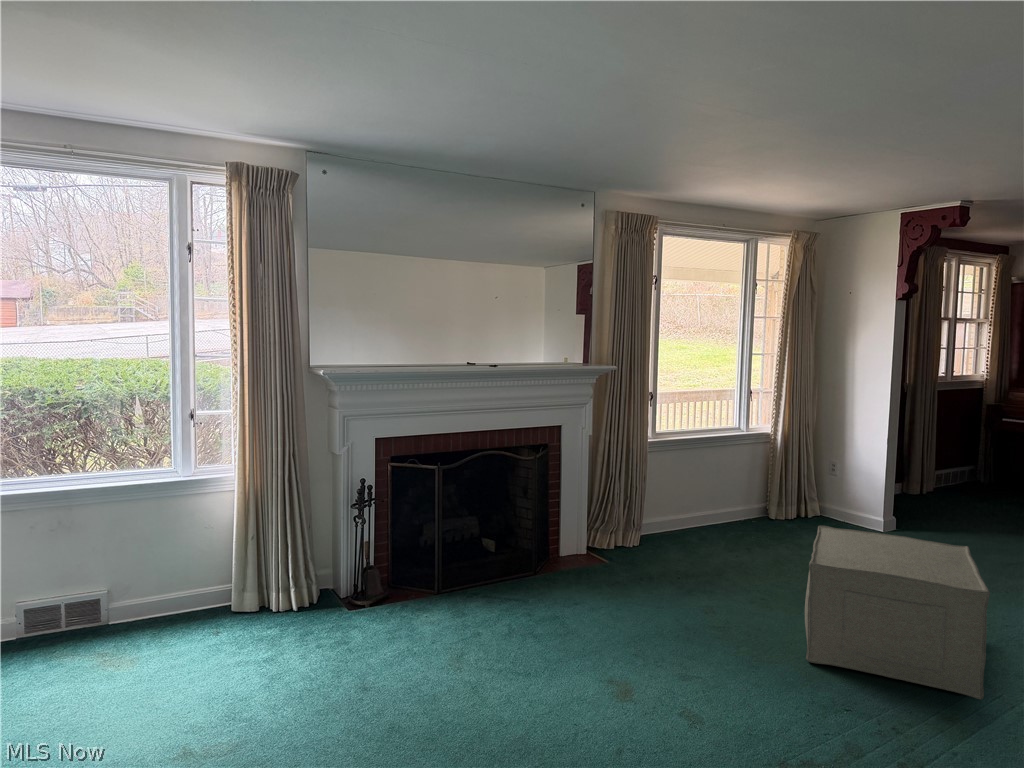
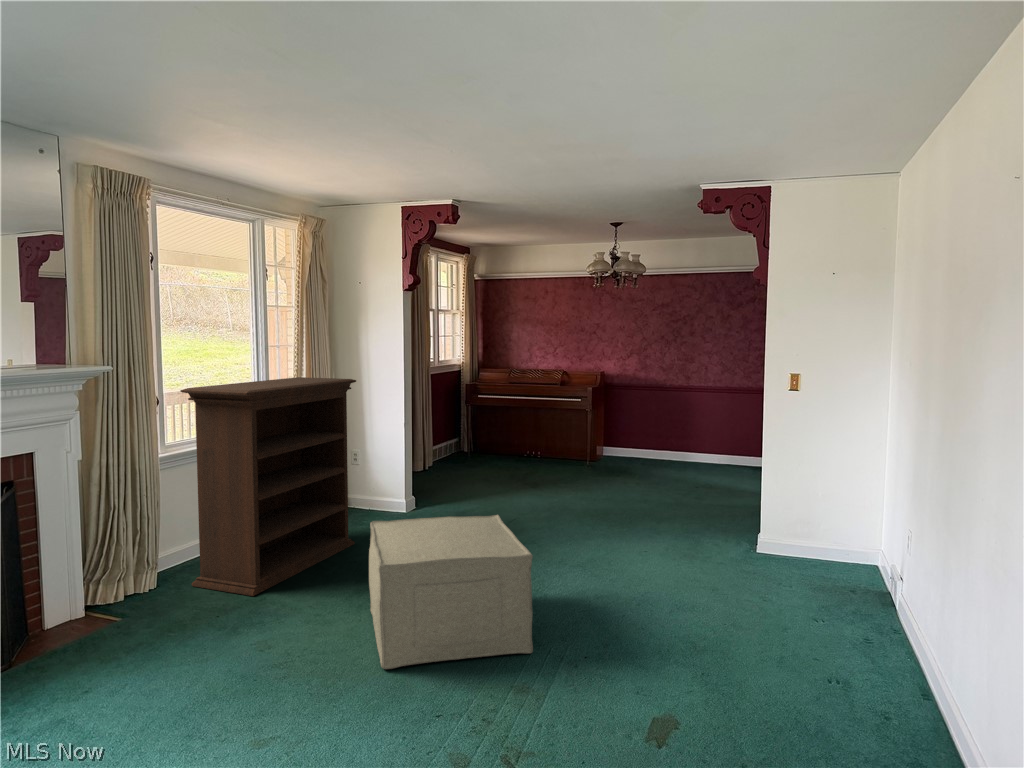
bookshelf: none [665,385,830,571] -> present [180,377,356,596]

